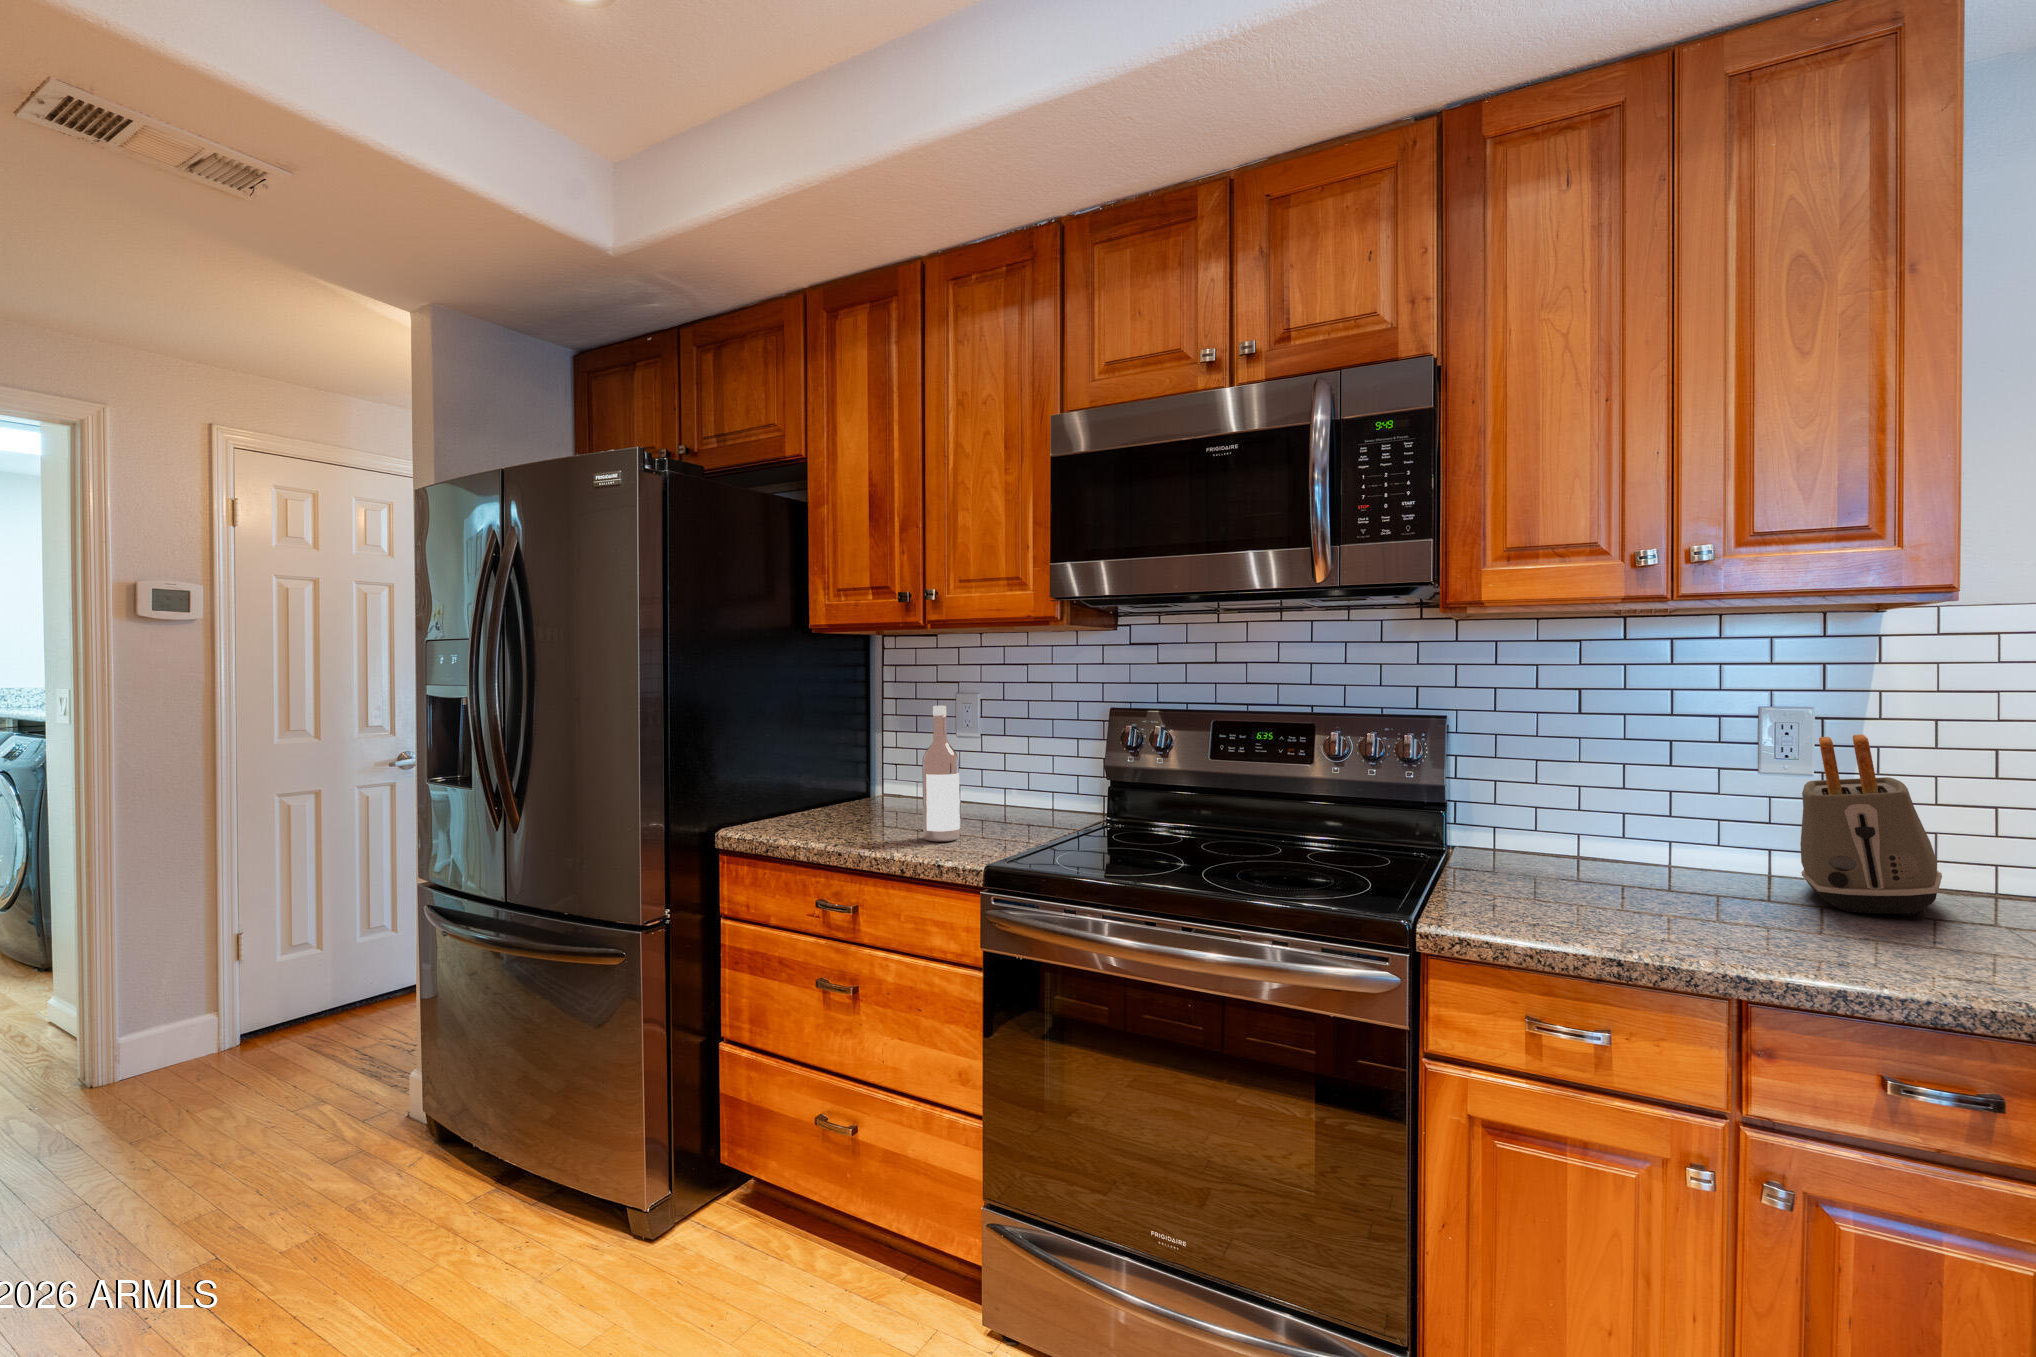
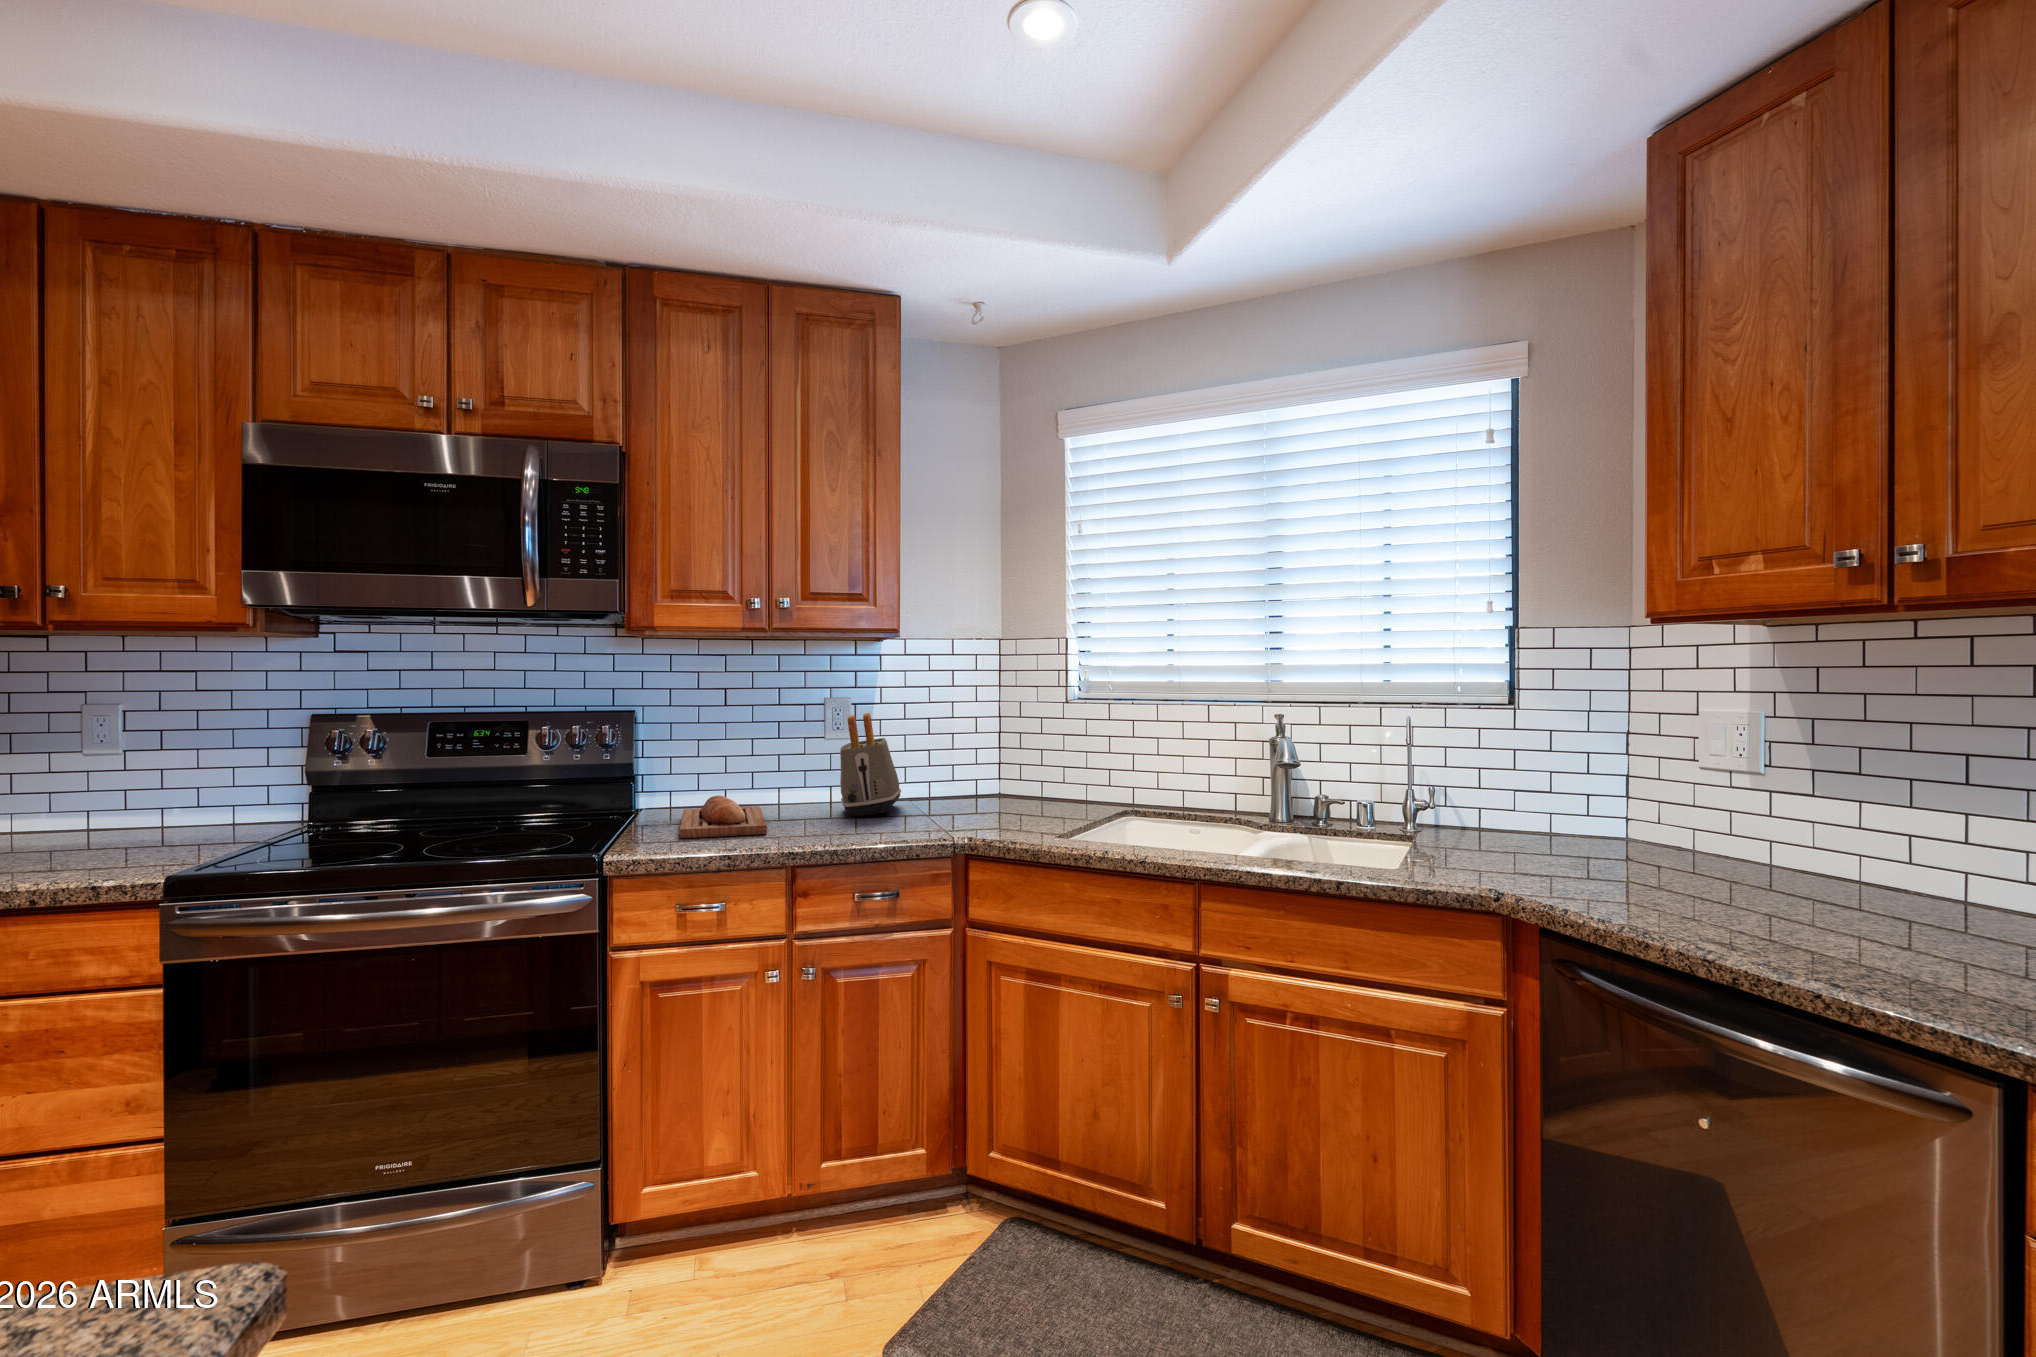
wine bottle: present [922,706,960,842] -> none [72,717,127,865]
bread loaf: none [1519,844,1679,925] -> present [679,795,767,838]

